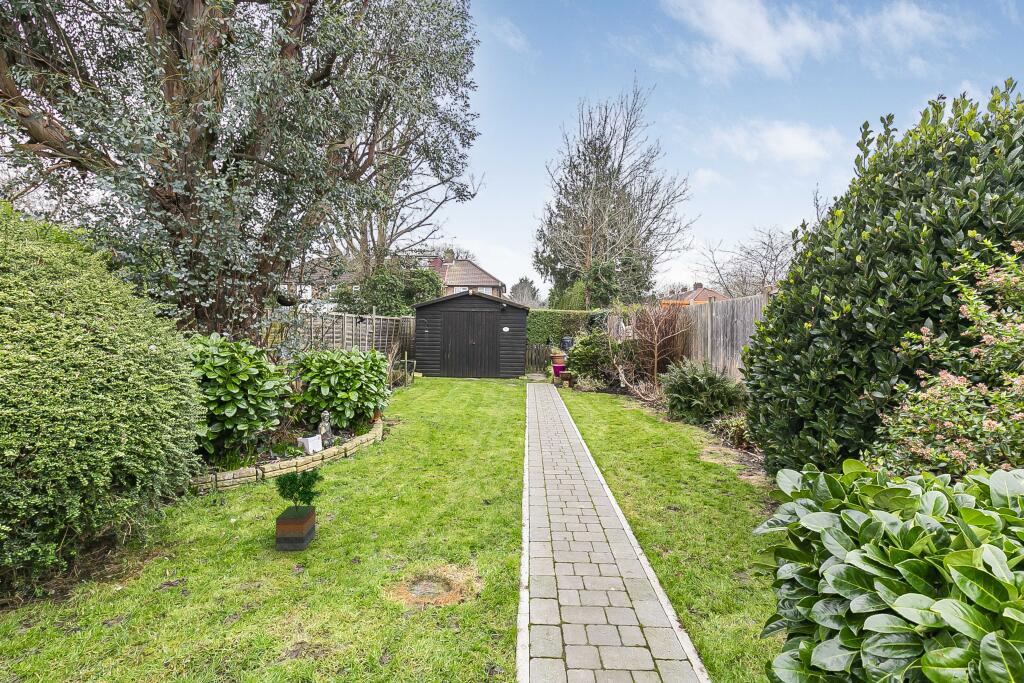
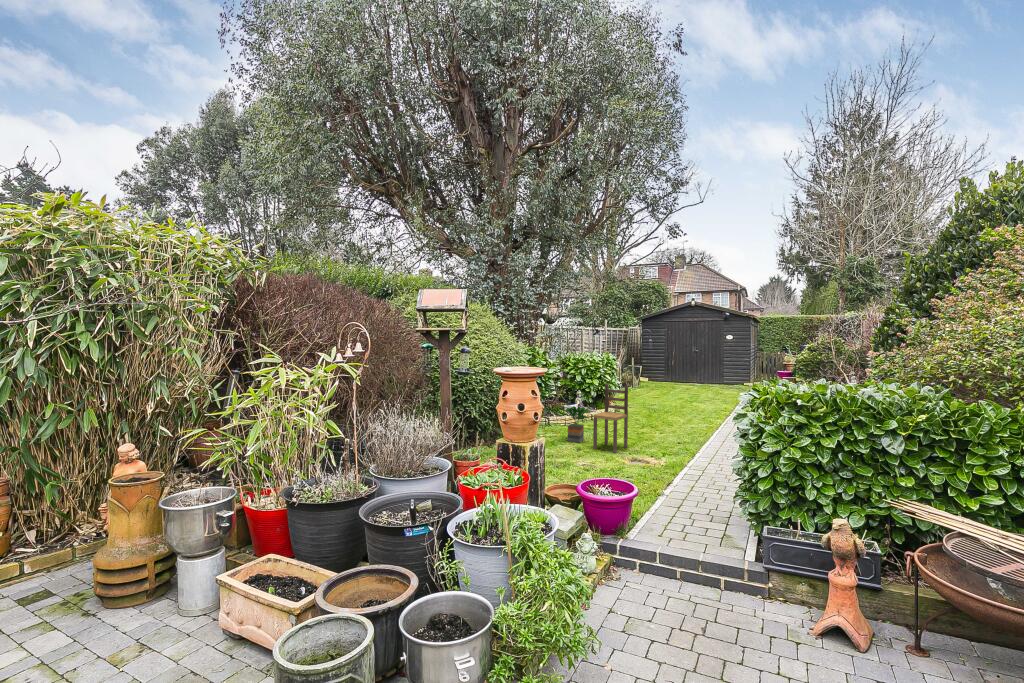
chair: none [331,423,407,579] -> present [593,384,628,453]

